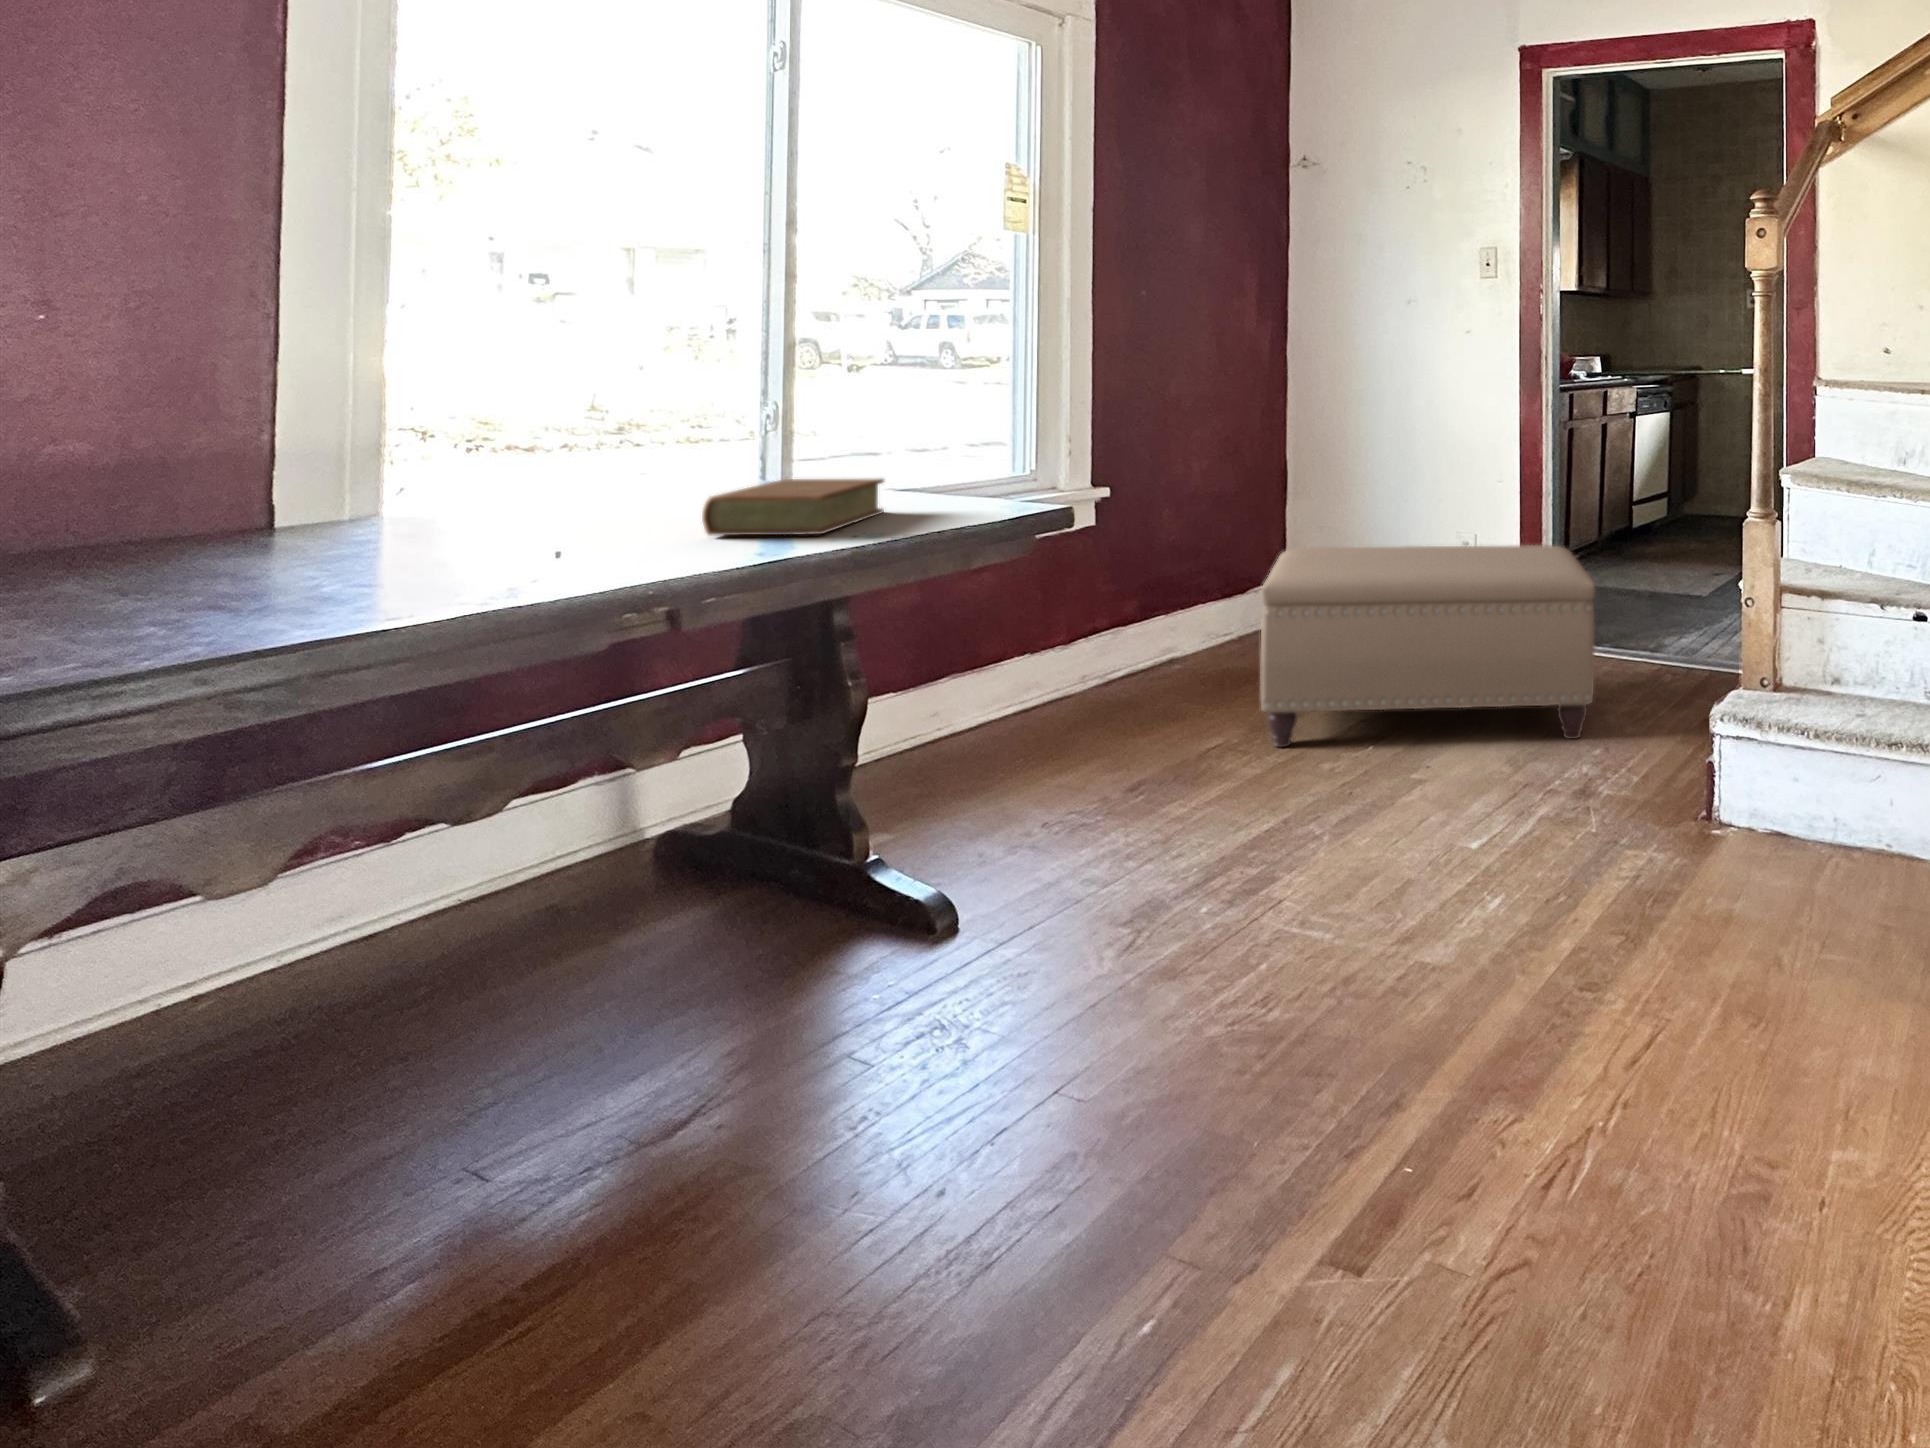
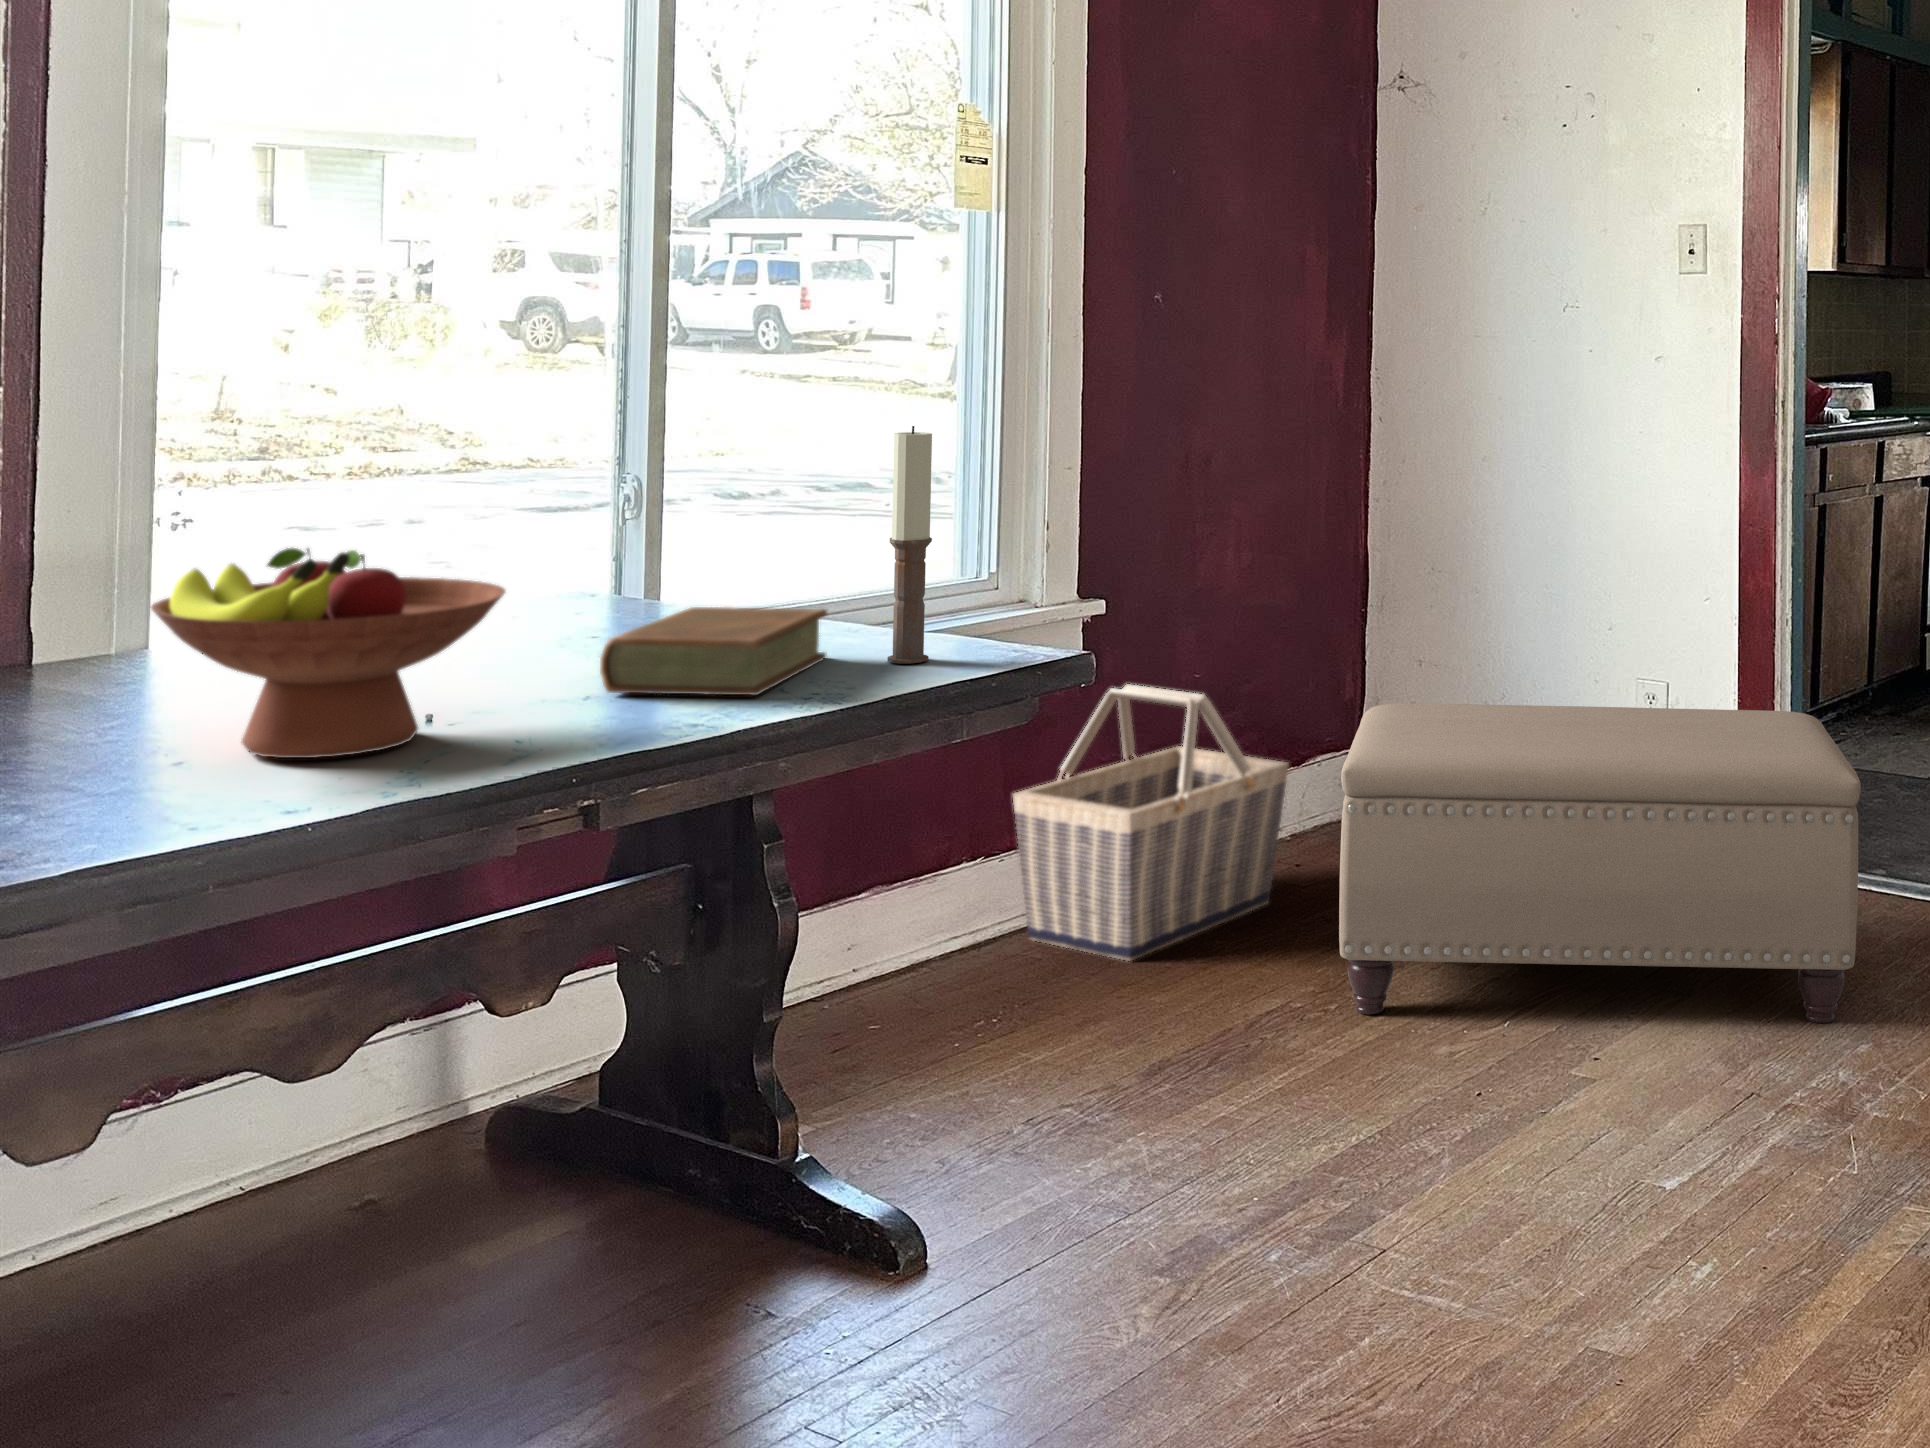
candle: none [927,350,959,514] -> present [888,426,932,663]
fruit bowl: none [311,426,616,582] -> present [151,548,505,758]
basket: none [1045,542,1233,721] -> present [1013,684,1289,961]

